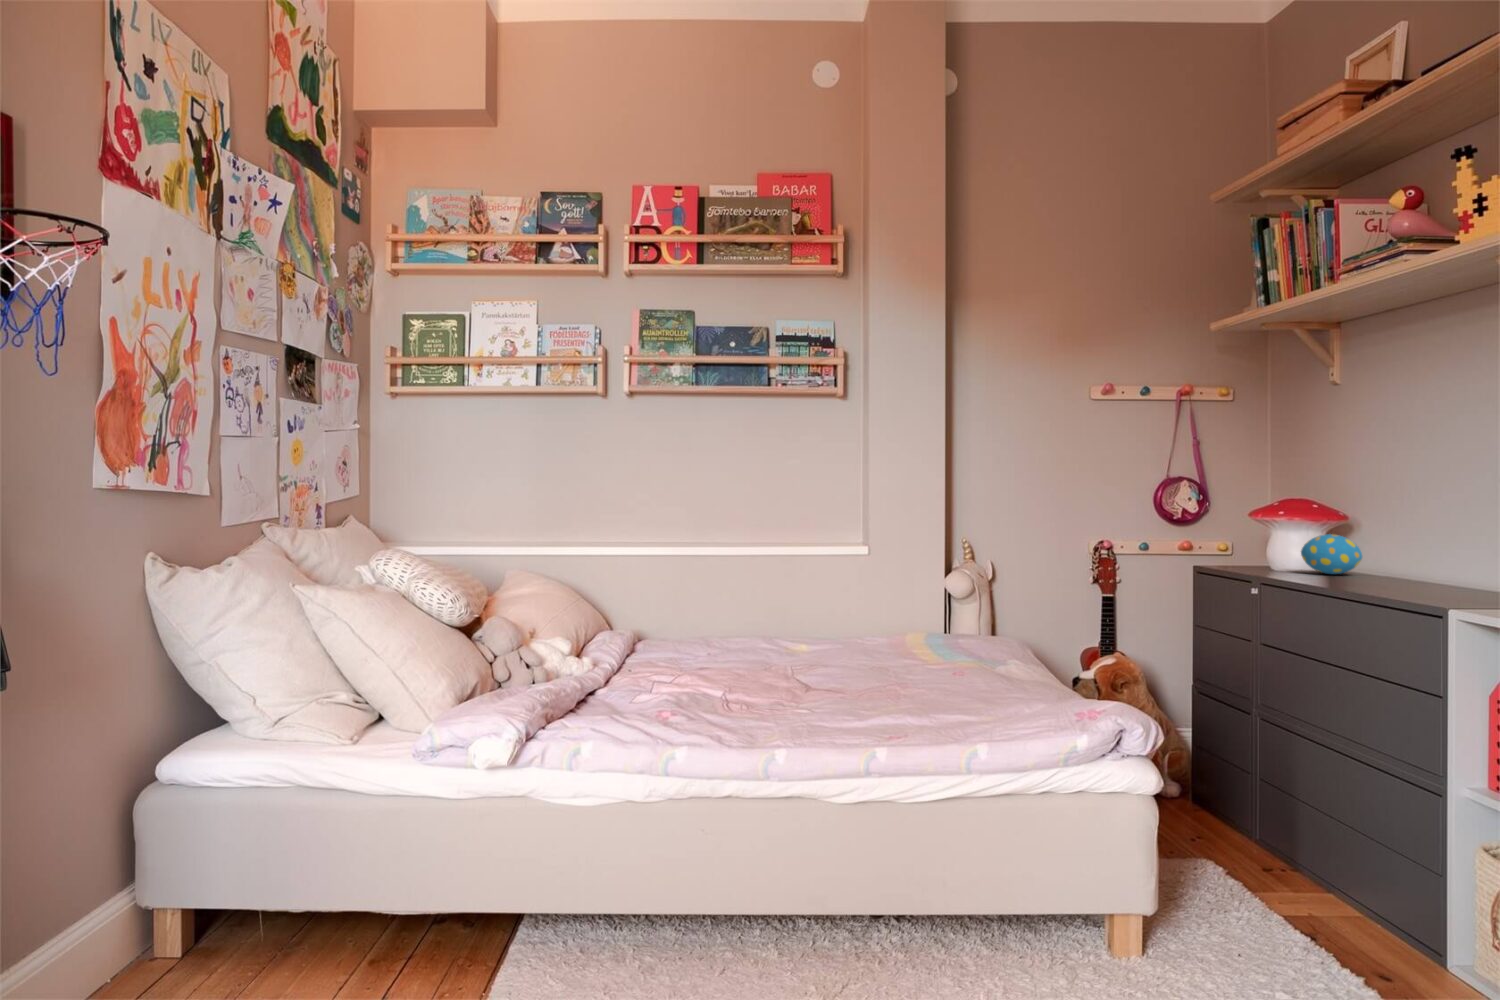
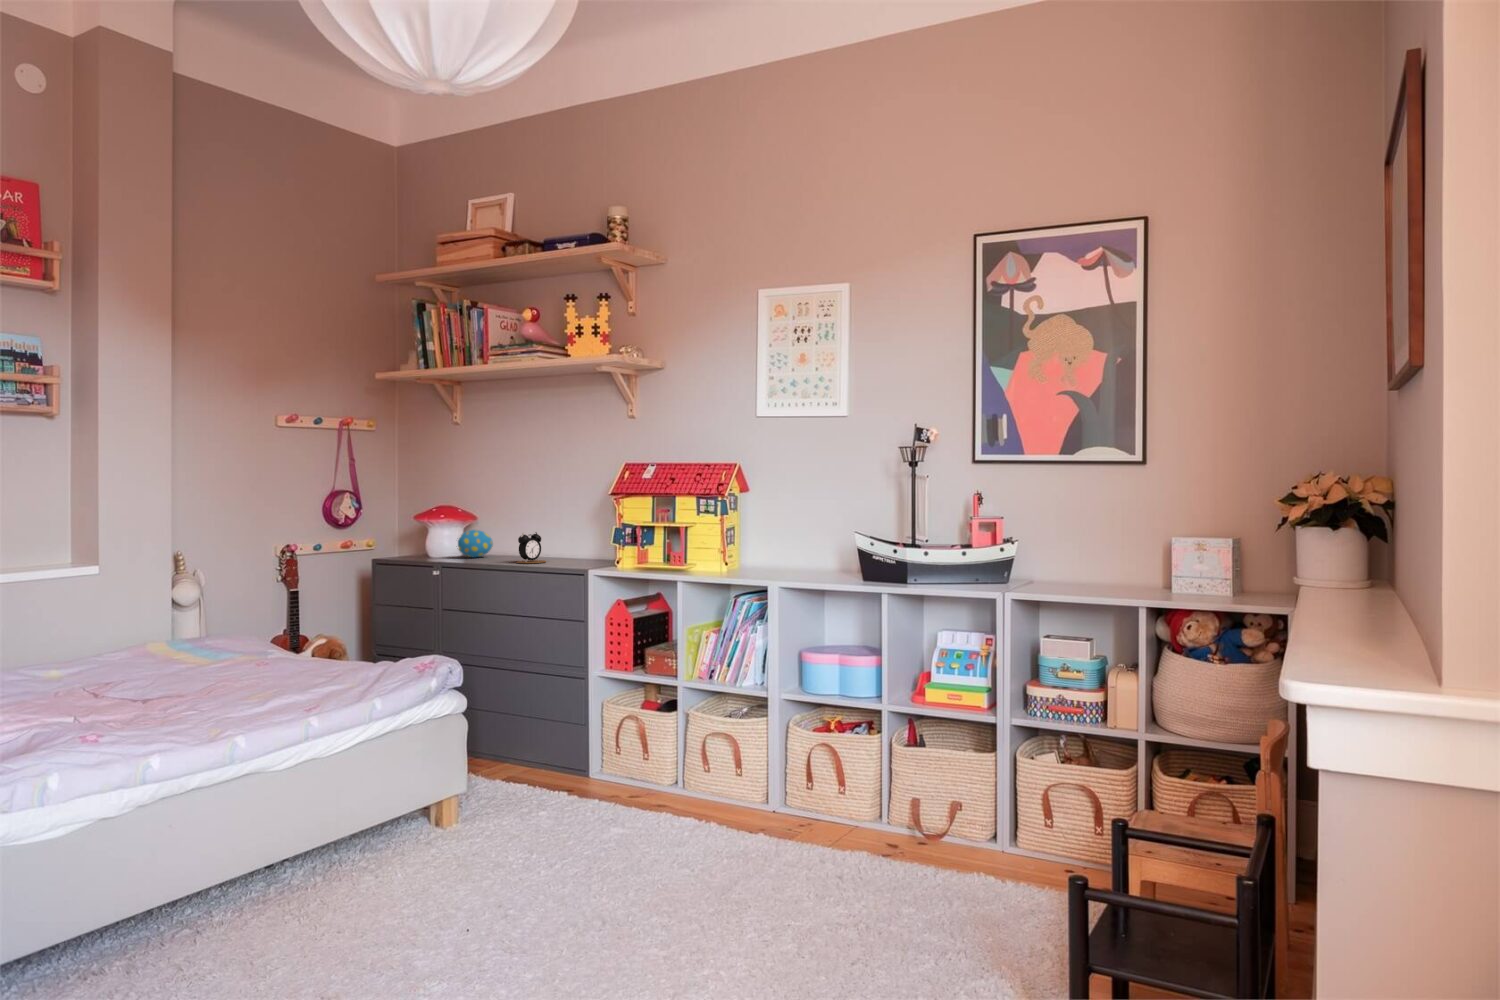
alarm clock: none [1369,540,1425,591] -> present [516,532,546,563]

